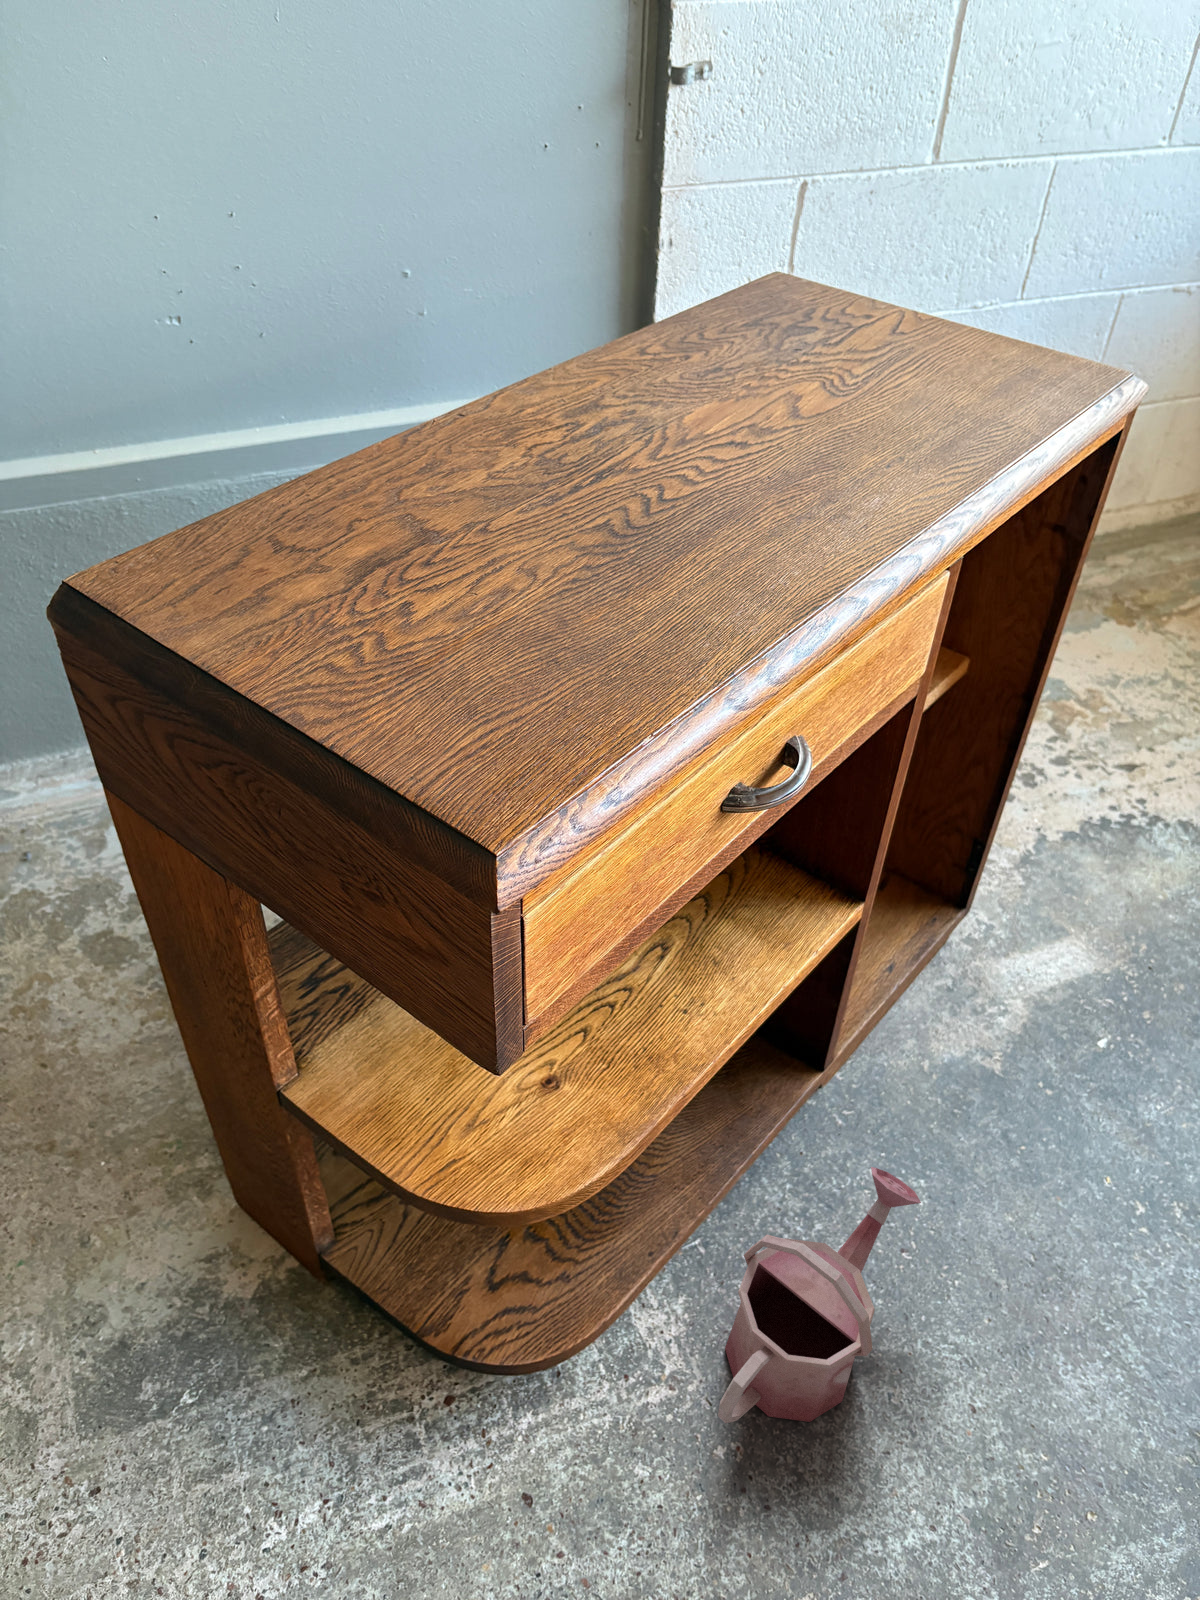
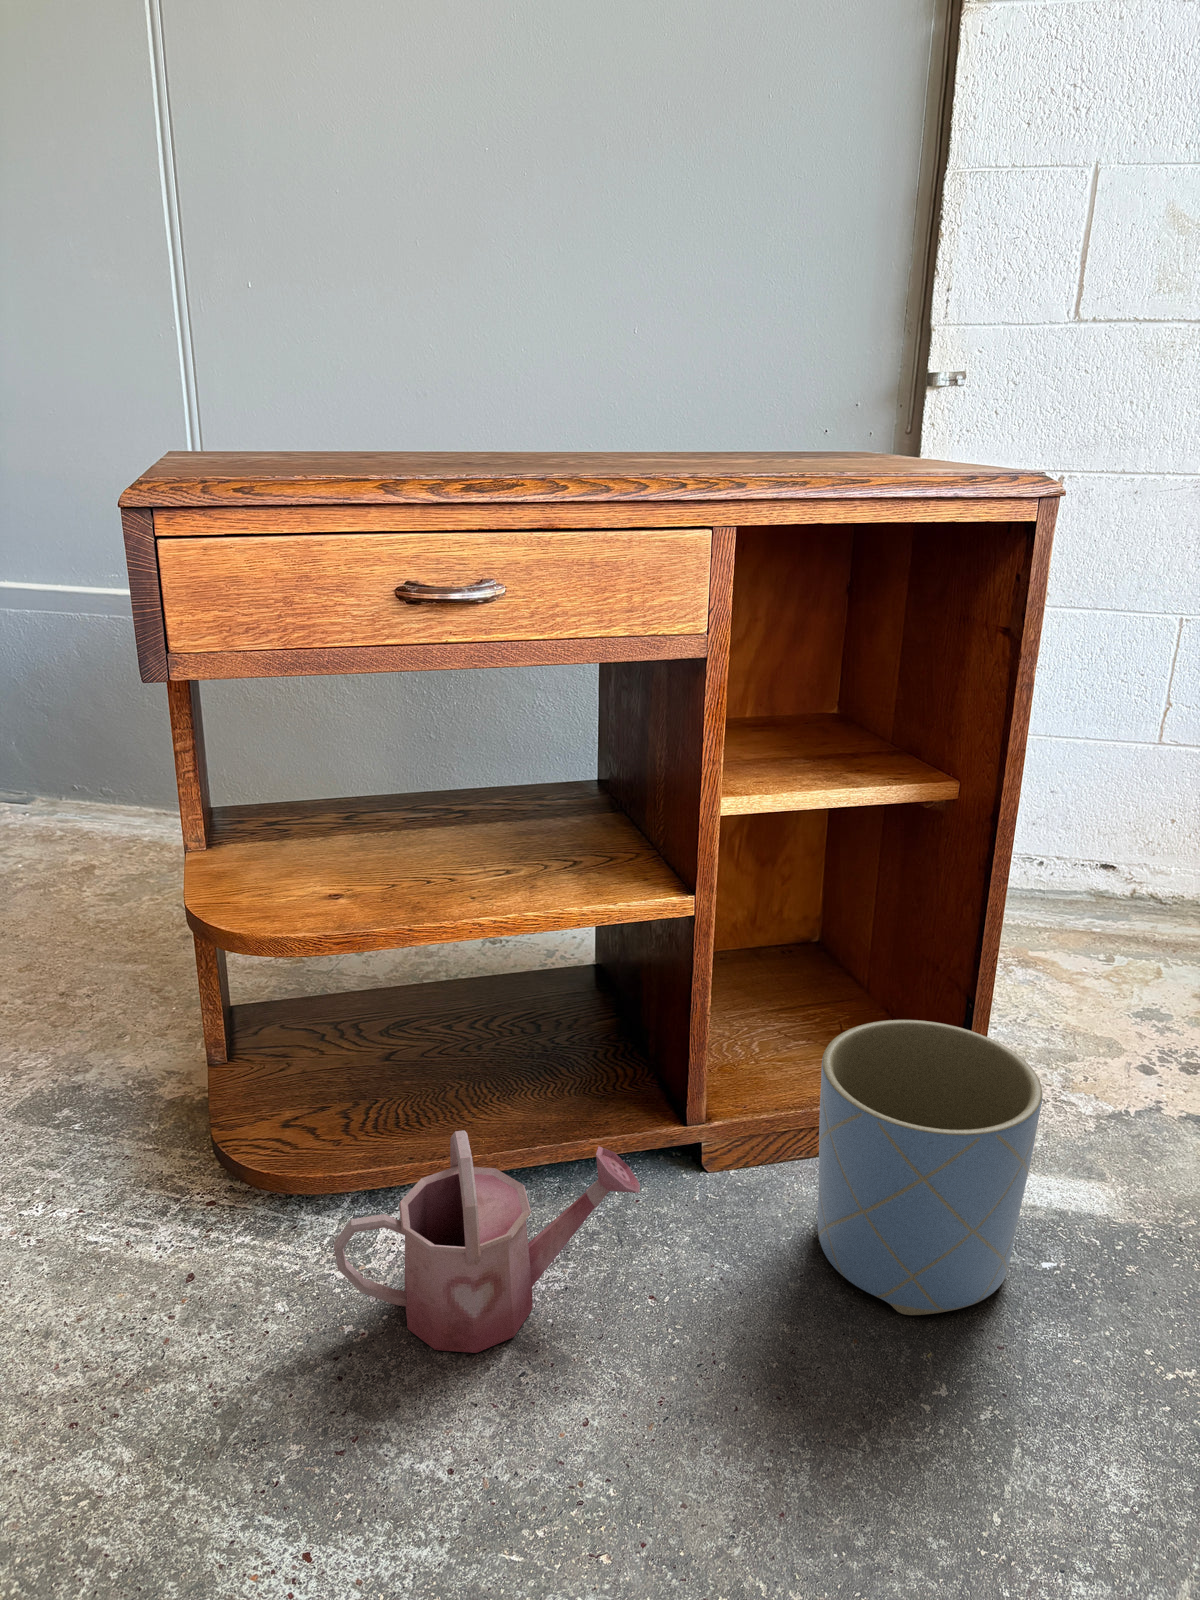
planter: none [948,907,1180,1159] -> present [818,1020,1043,1315]

